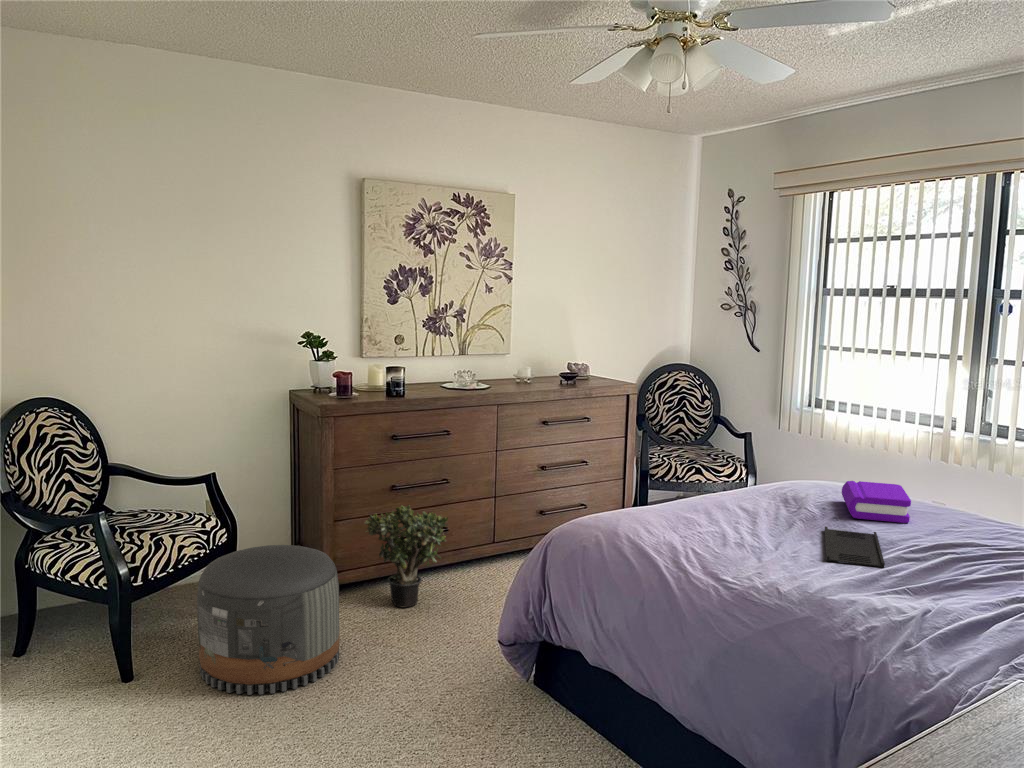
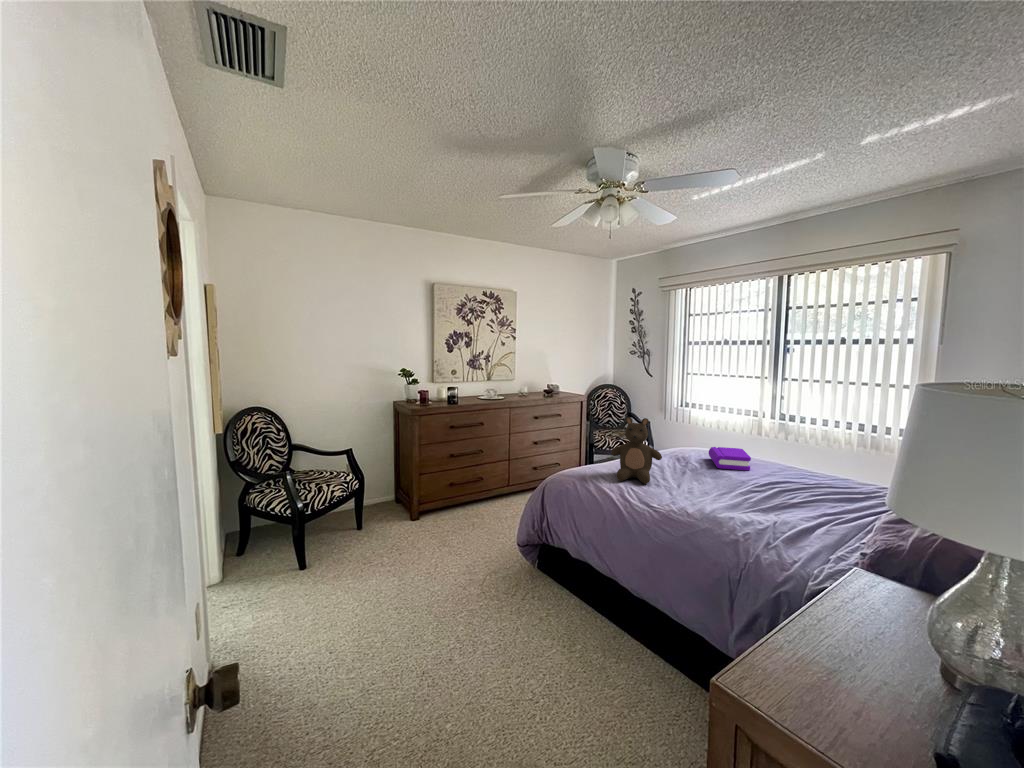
stuffed bear: none [666,427,753,543] -> present [611,417,662,484]
potted plant: present [365,505,448,607] -> none [437,465,485,523]
tray: present [825,526,885,567] -> none [703,473,743,497]
pouf: present [197,545,340,695] -> none [343,489,425,577]

